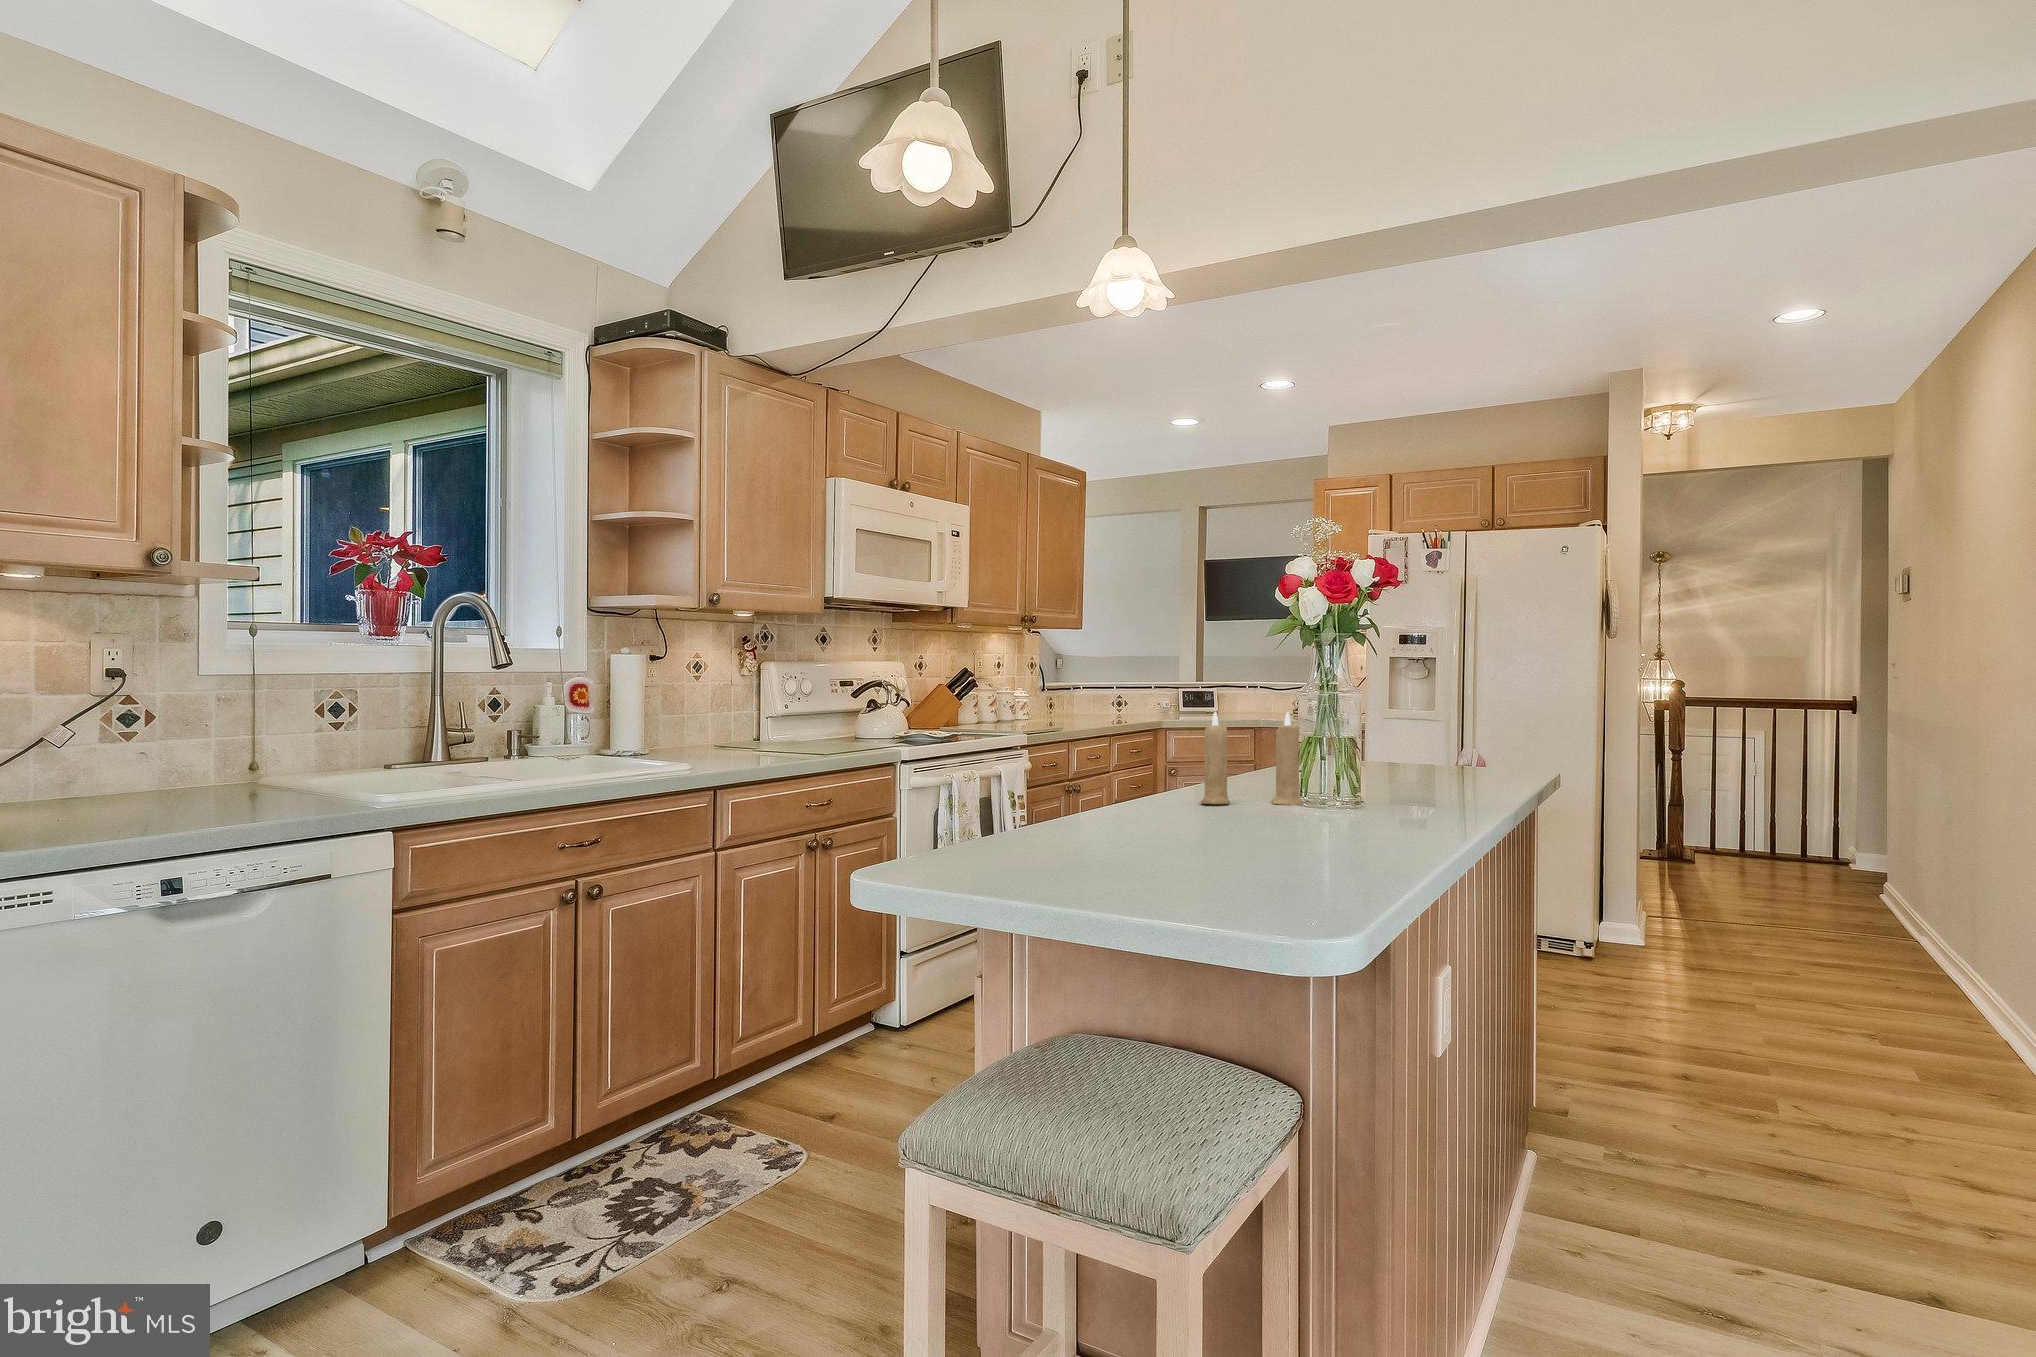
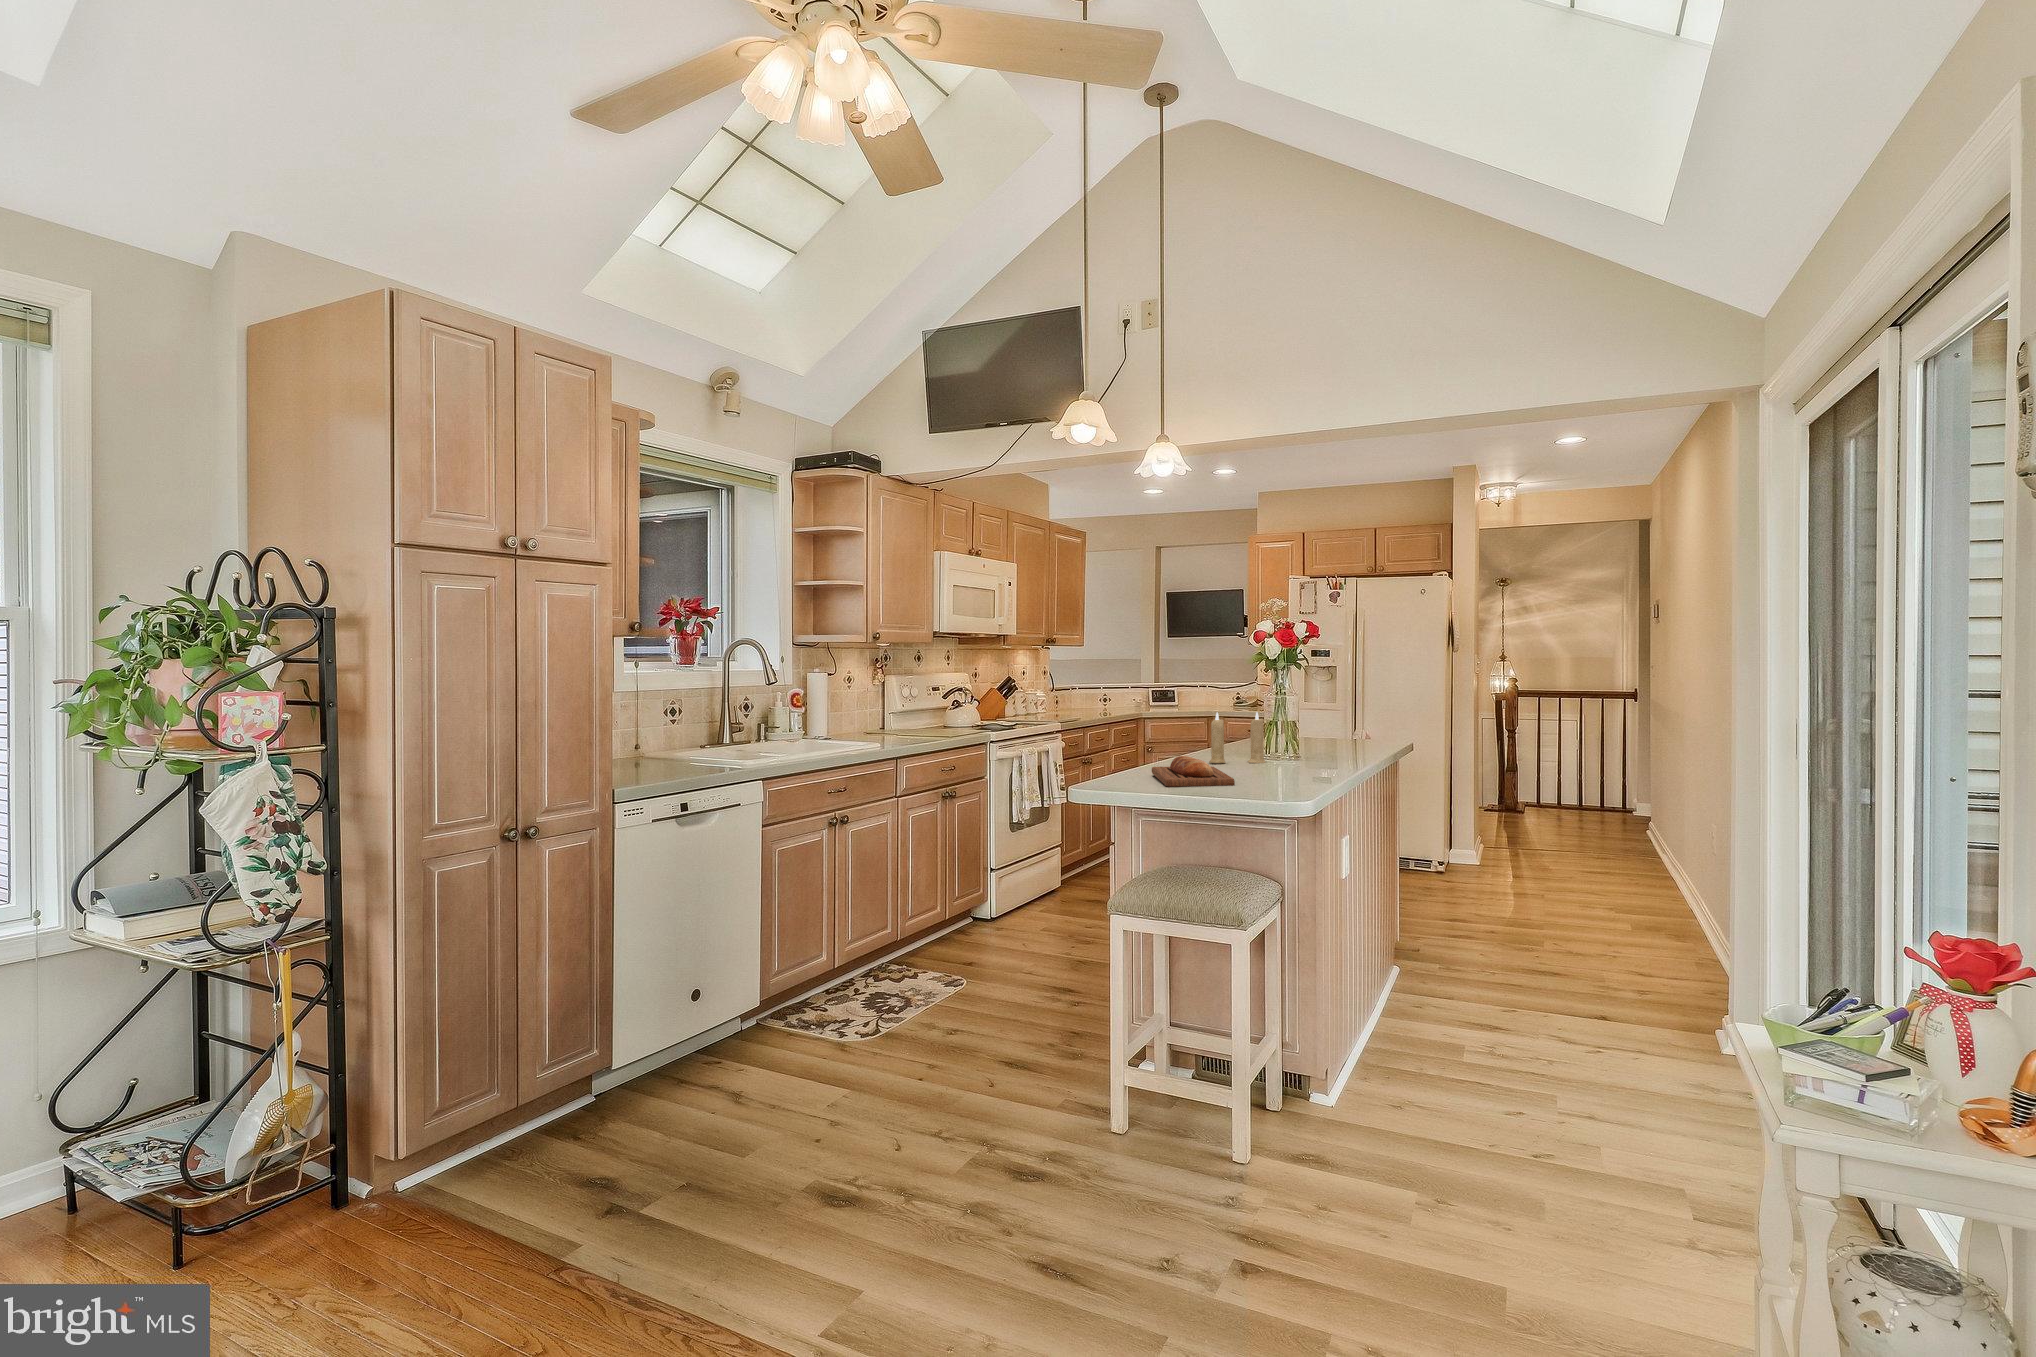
bread loaf: none [1067,793,1213,862] -> present [1152,756,1235,787]

